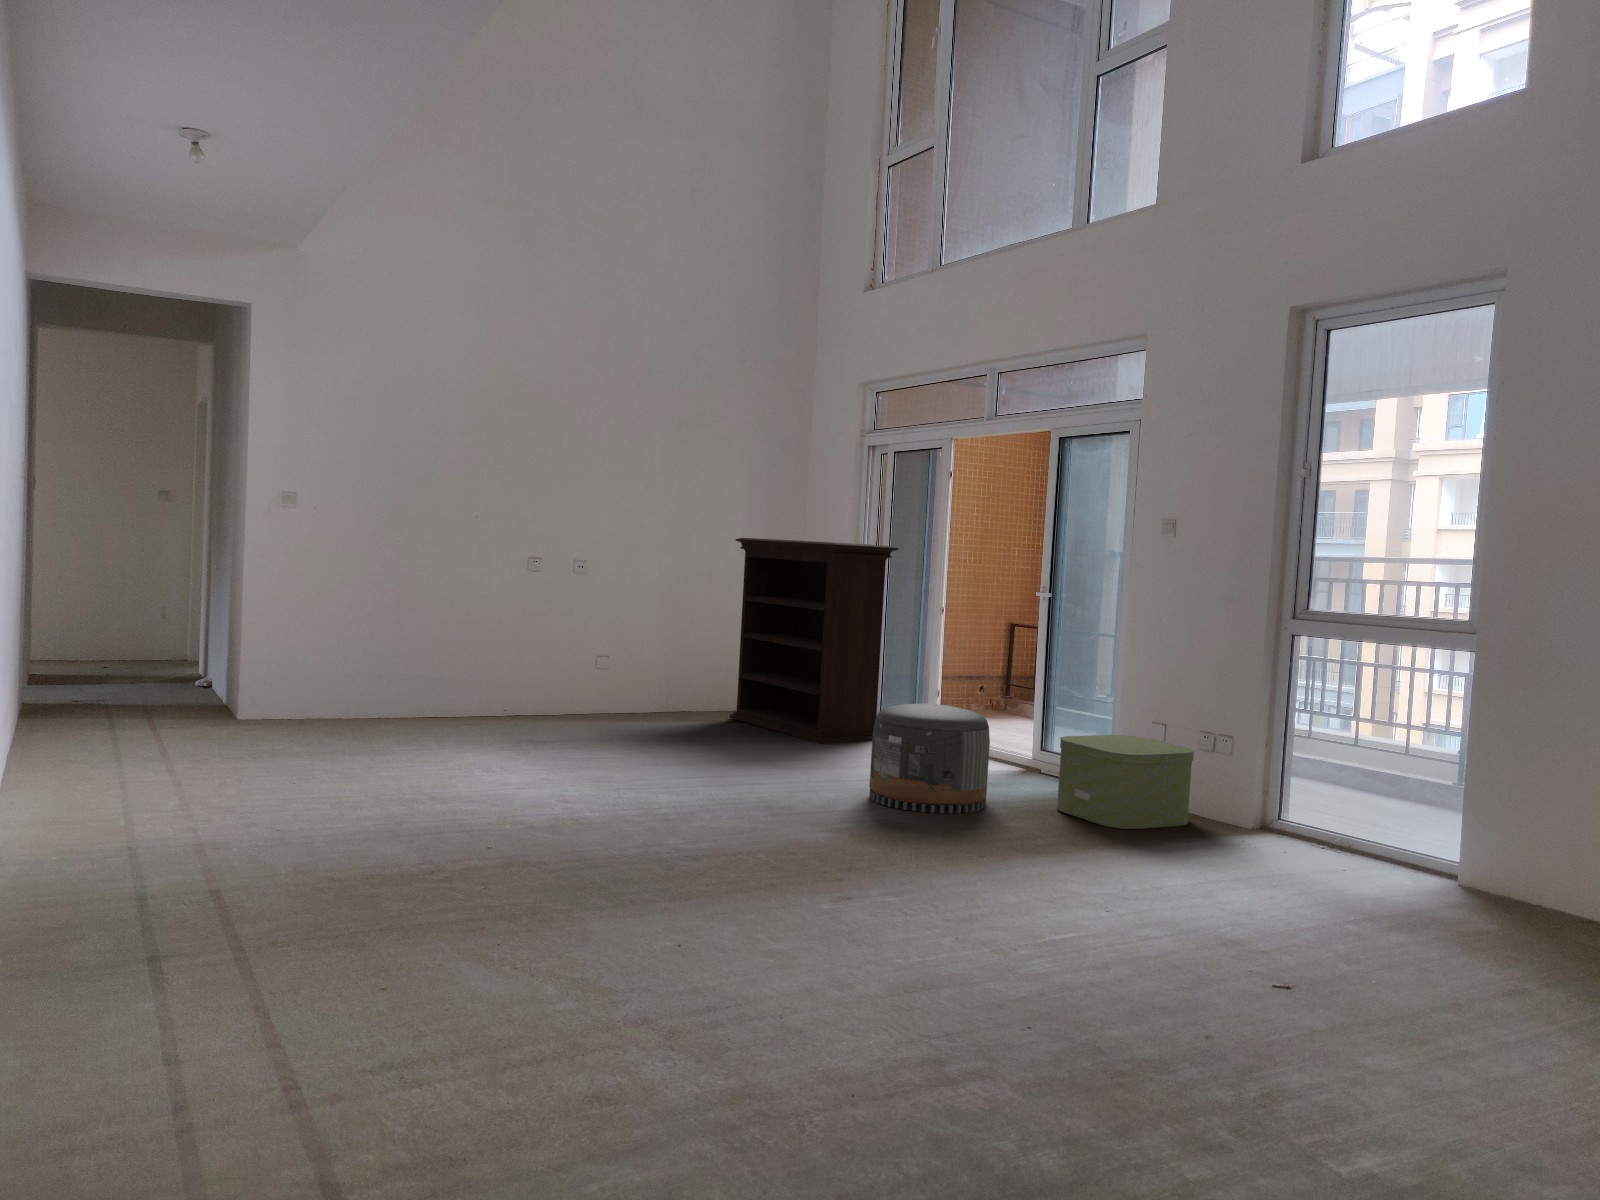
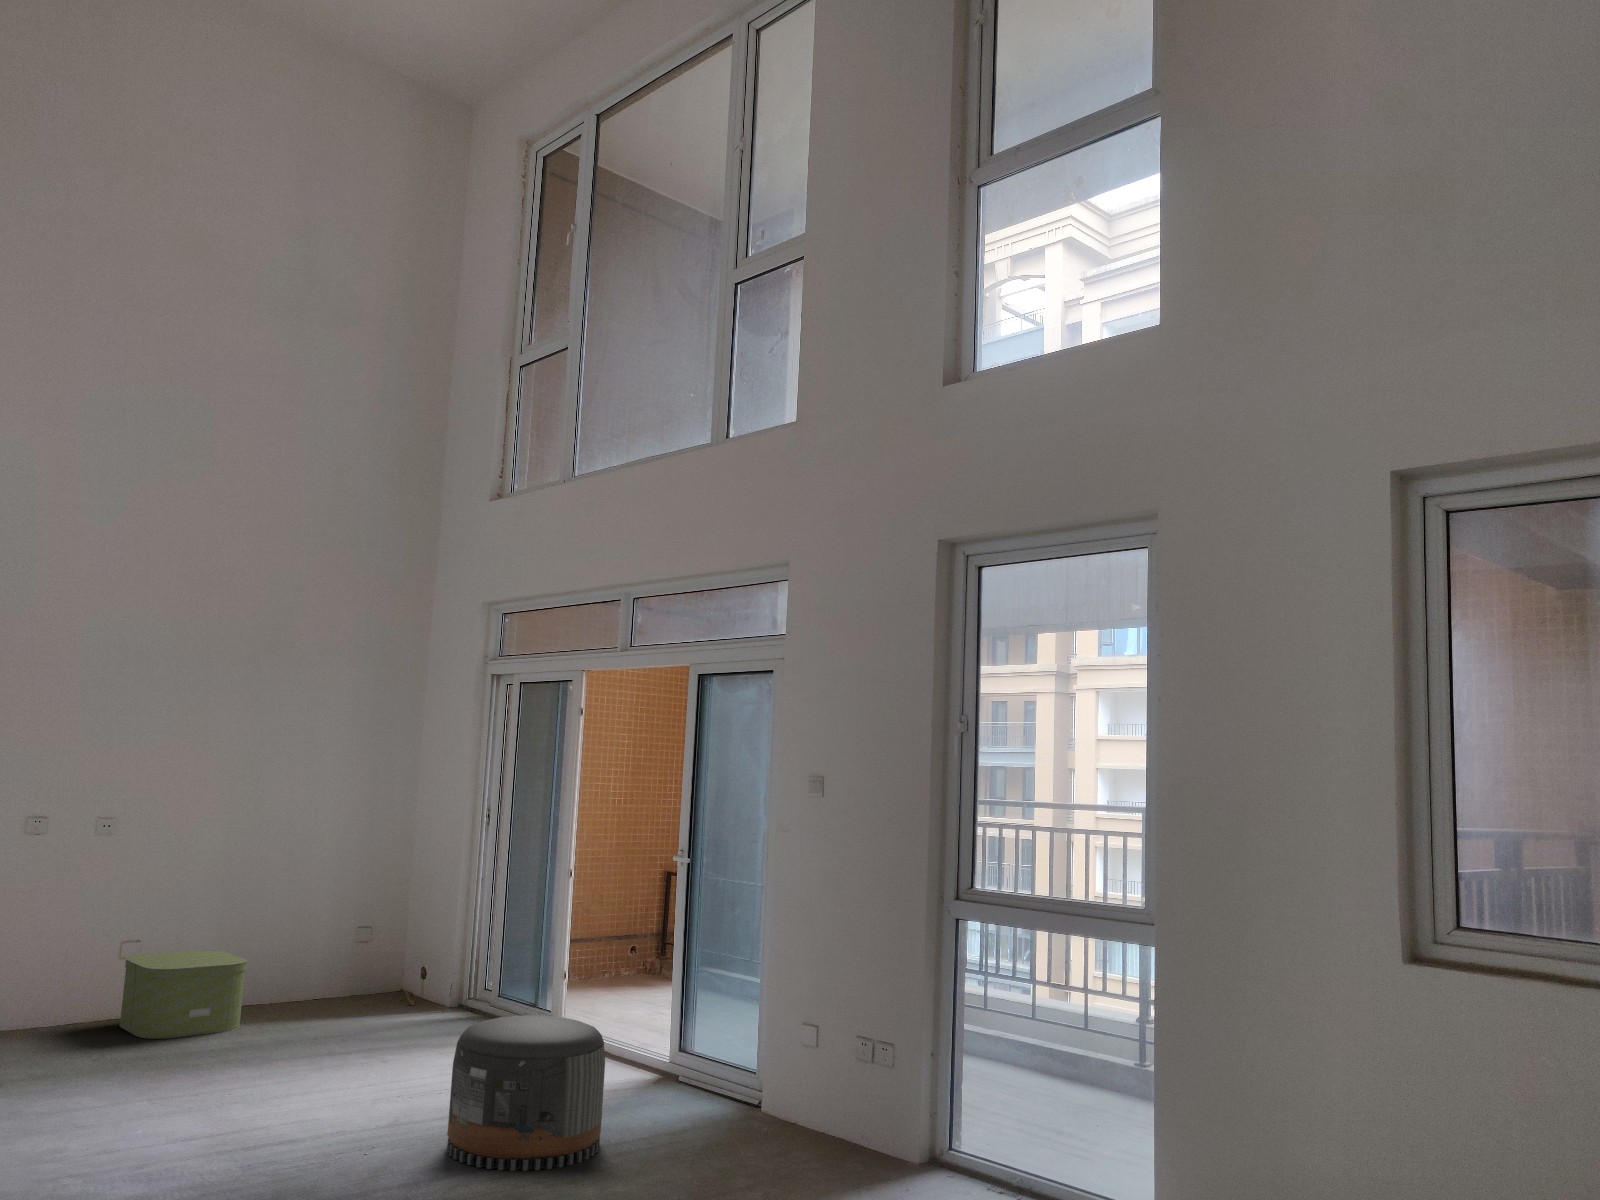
bookshelf: present [730,538,899,744] -> none [305,787,518,1053]
storage box: present [1057,735,1194,829] -> present [119,951,247,1039]

